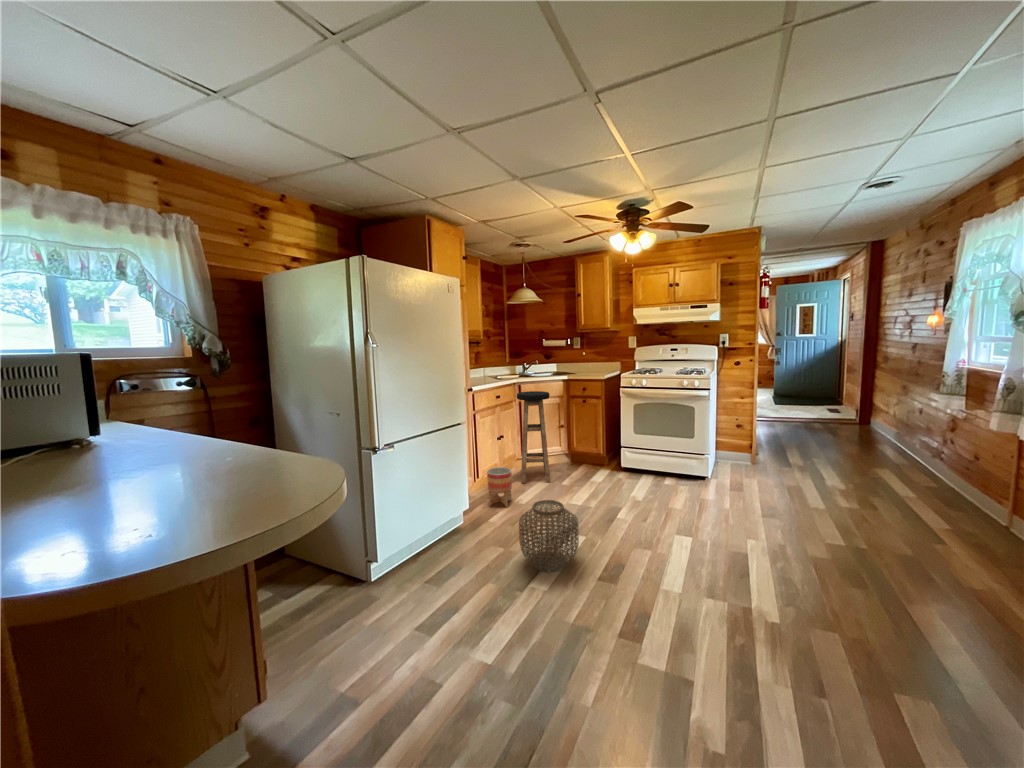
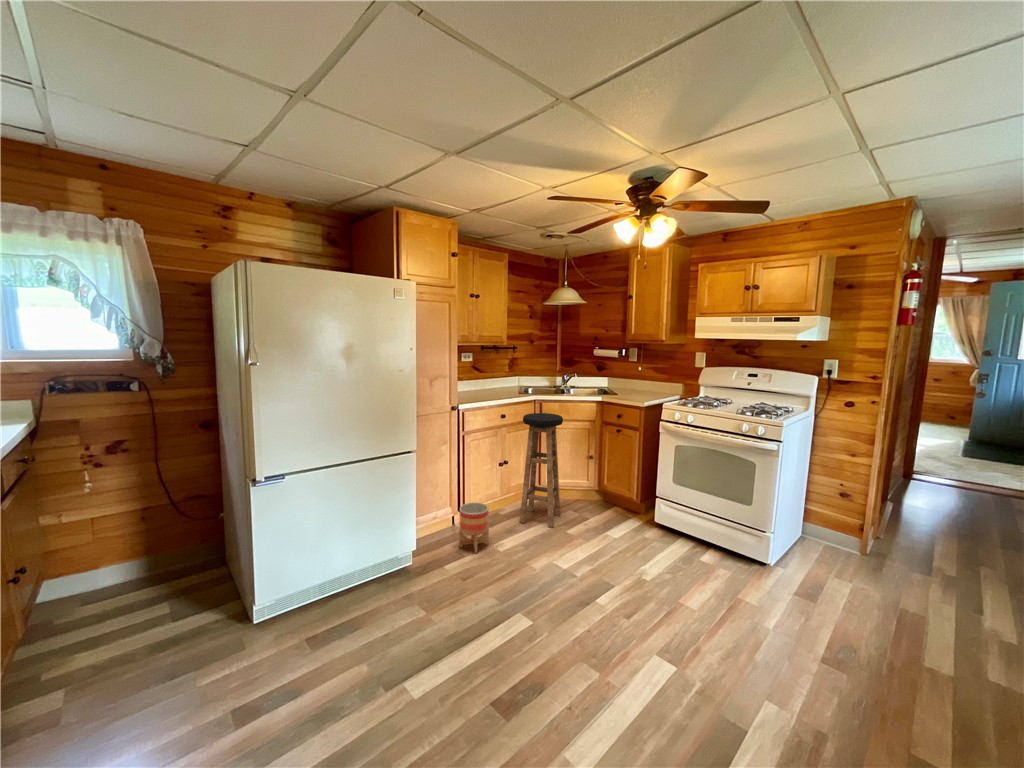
woven basket: present [519,500,579,572] -> none [413,571,491,671]

